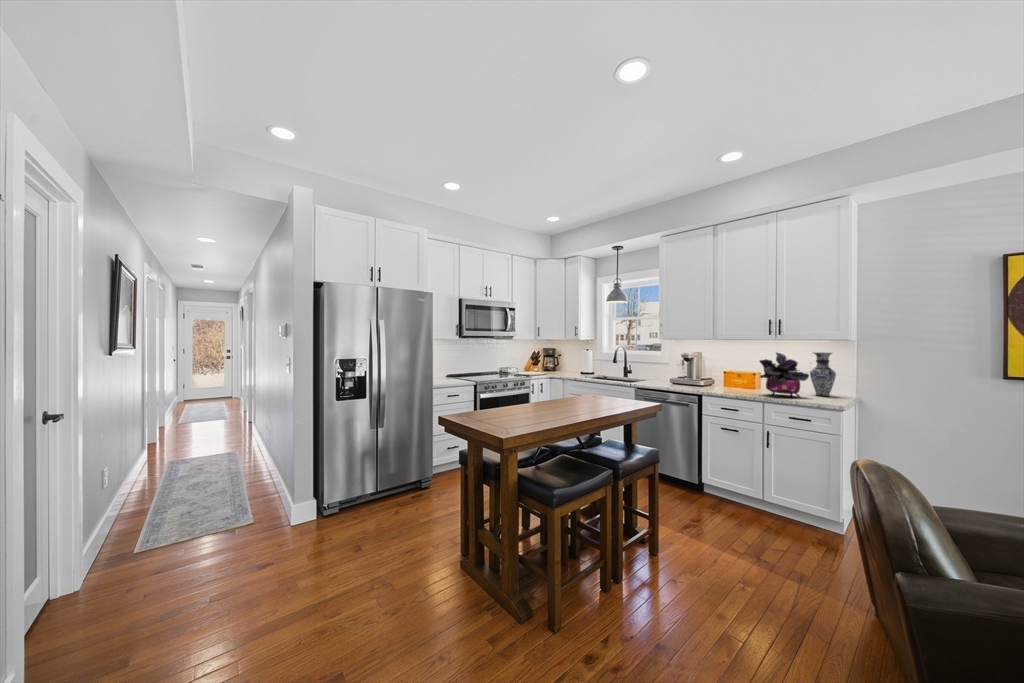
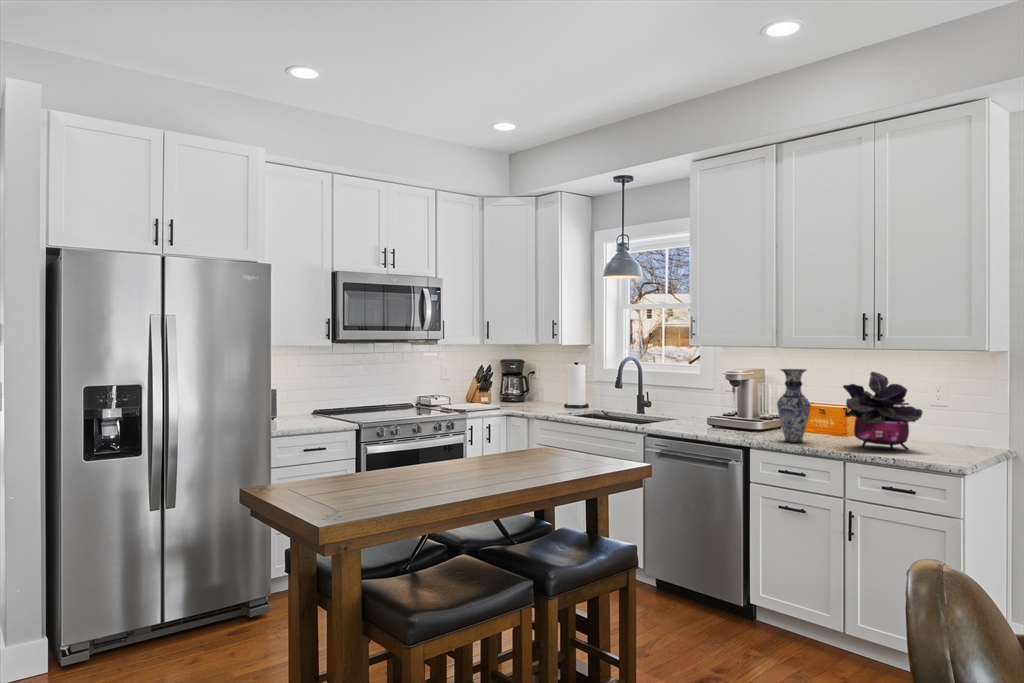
vase: present [810,352,836,396] -> present [777,369,811,443]

